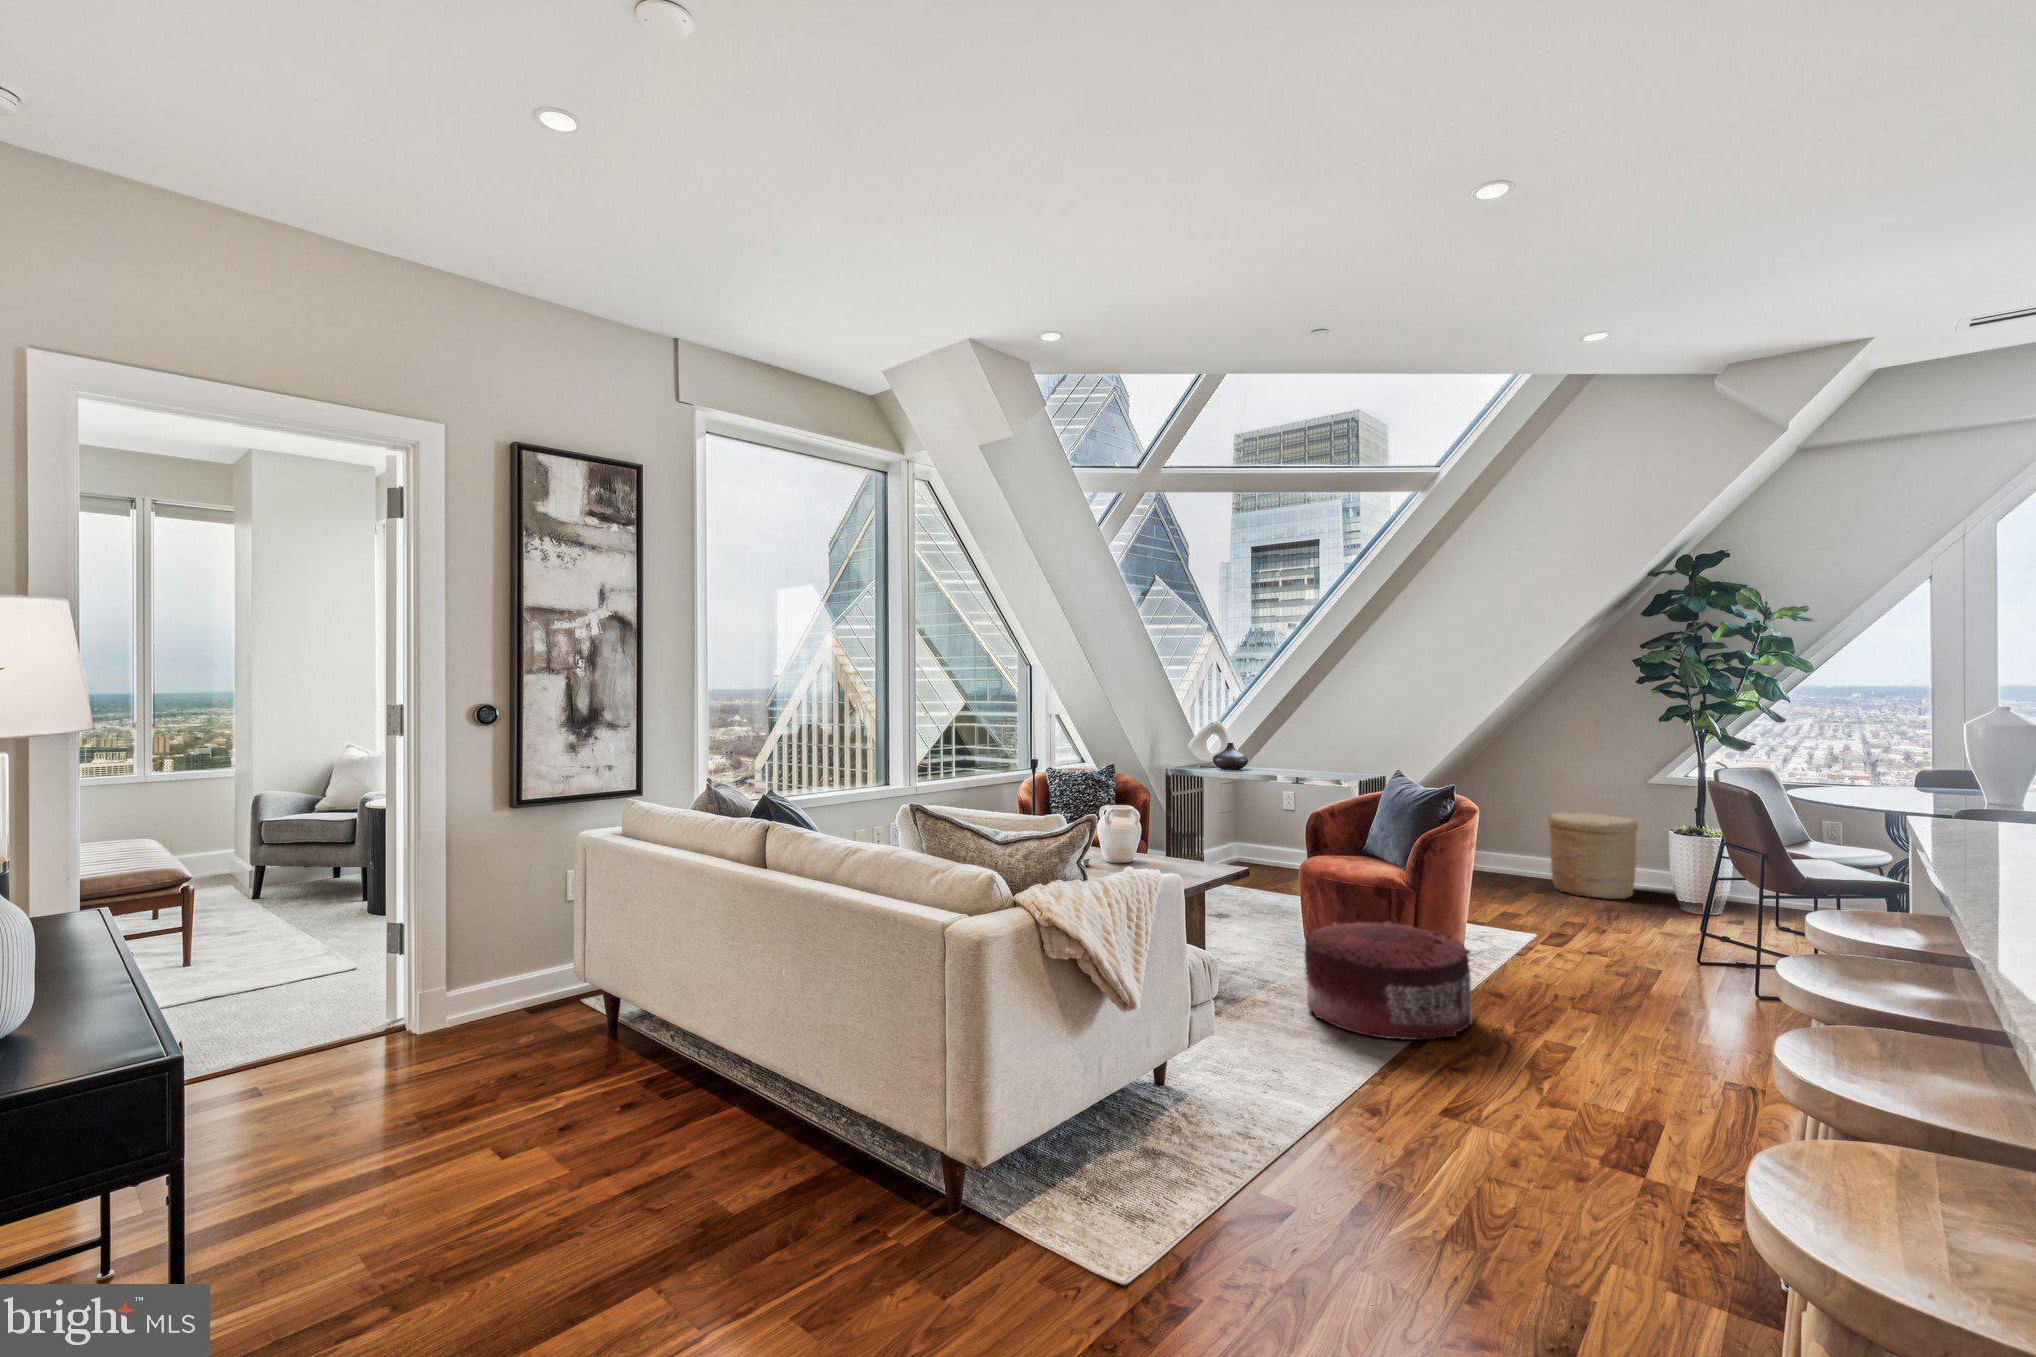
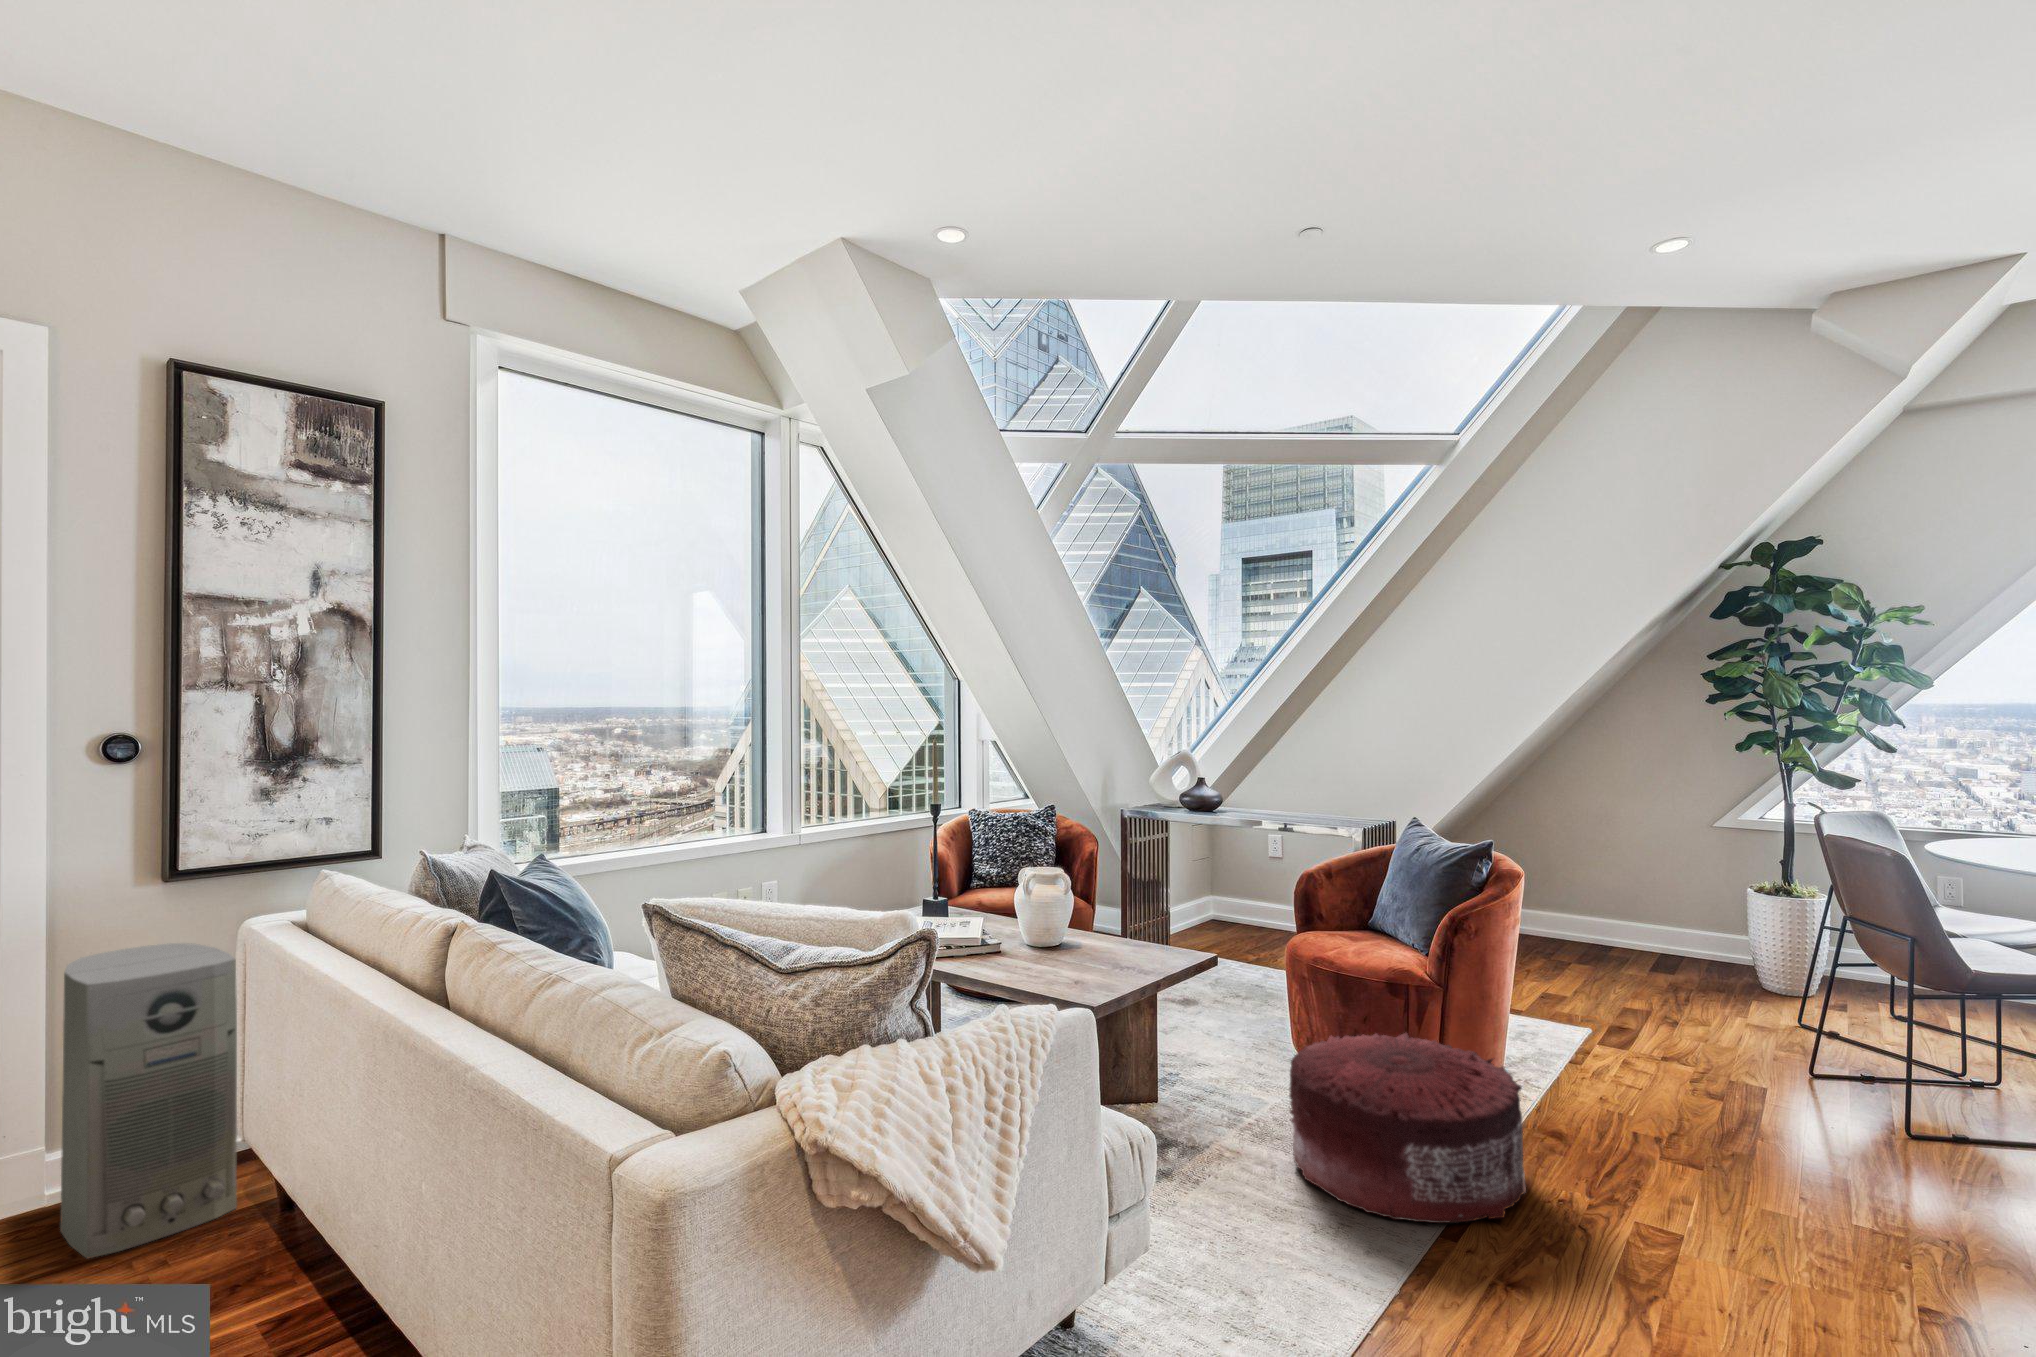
woven basket: present [1548,812,1638,899] -> none [1594,862,1707,973]
air purifier: none [468,850,581,1051] -> present [60,943,237,1258]

